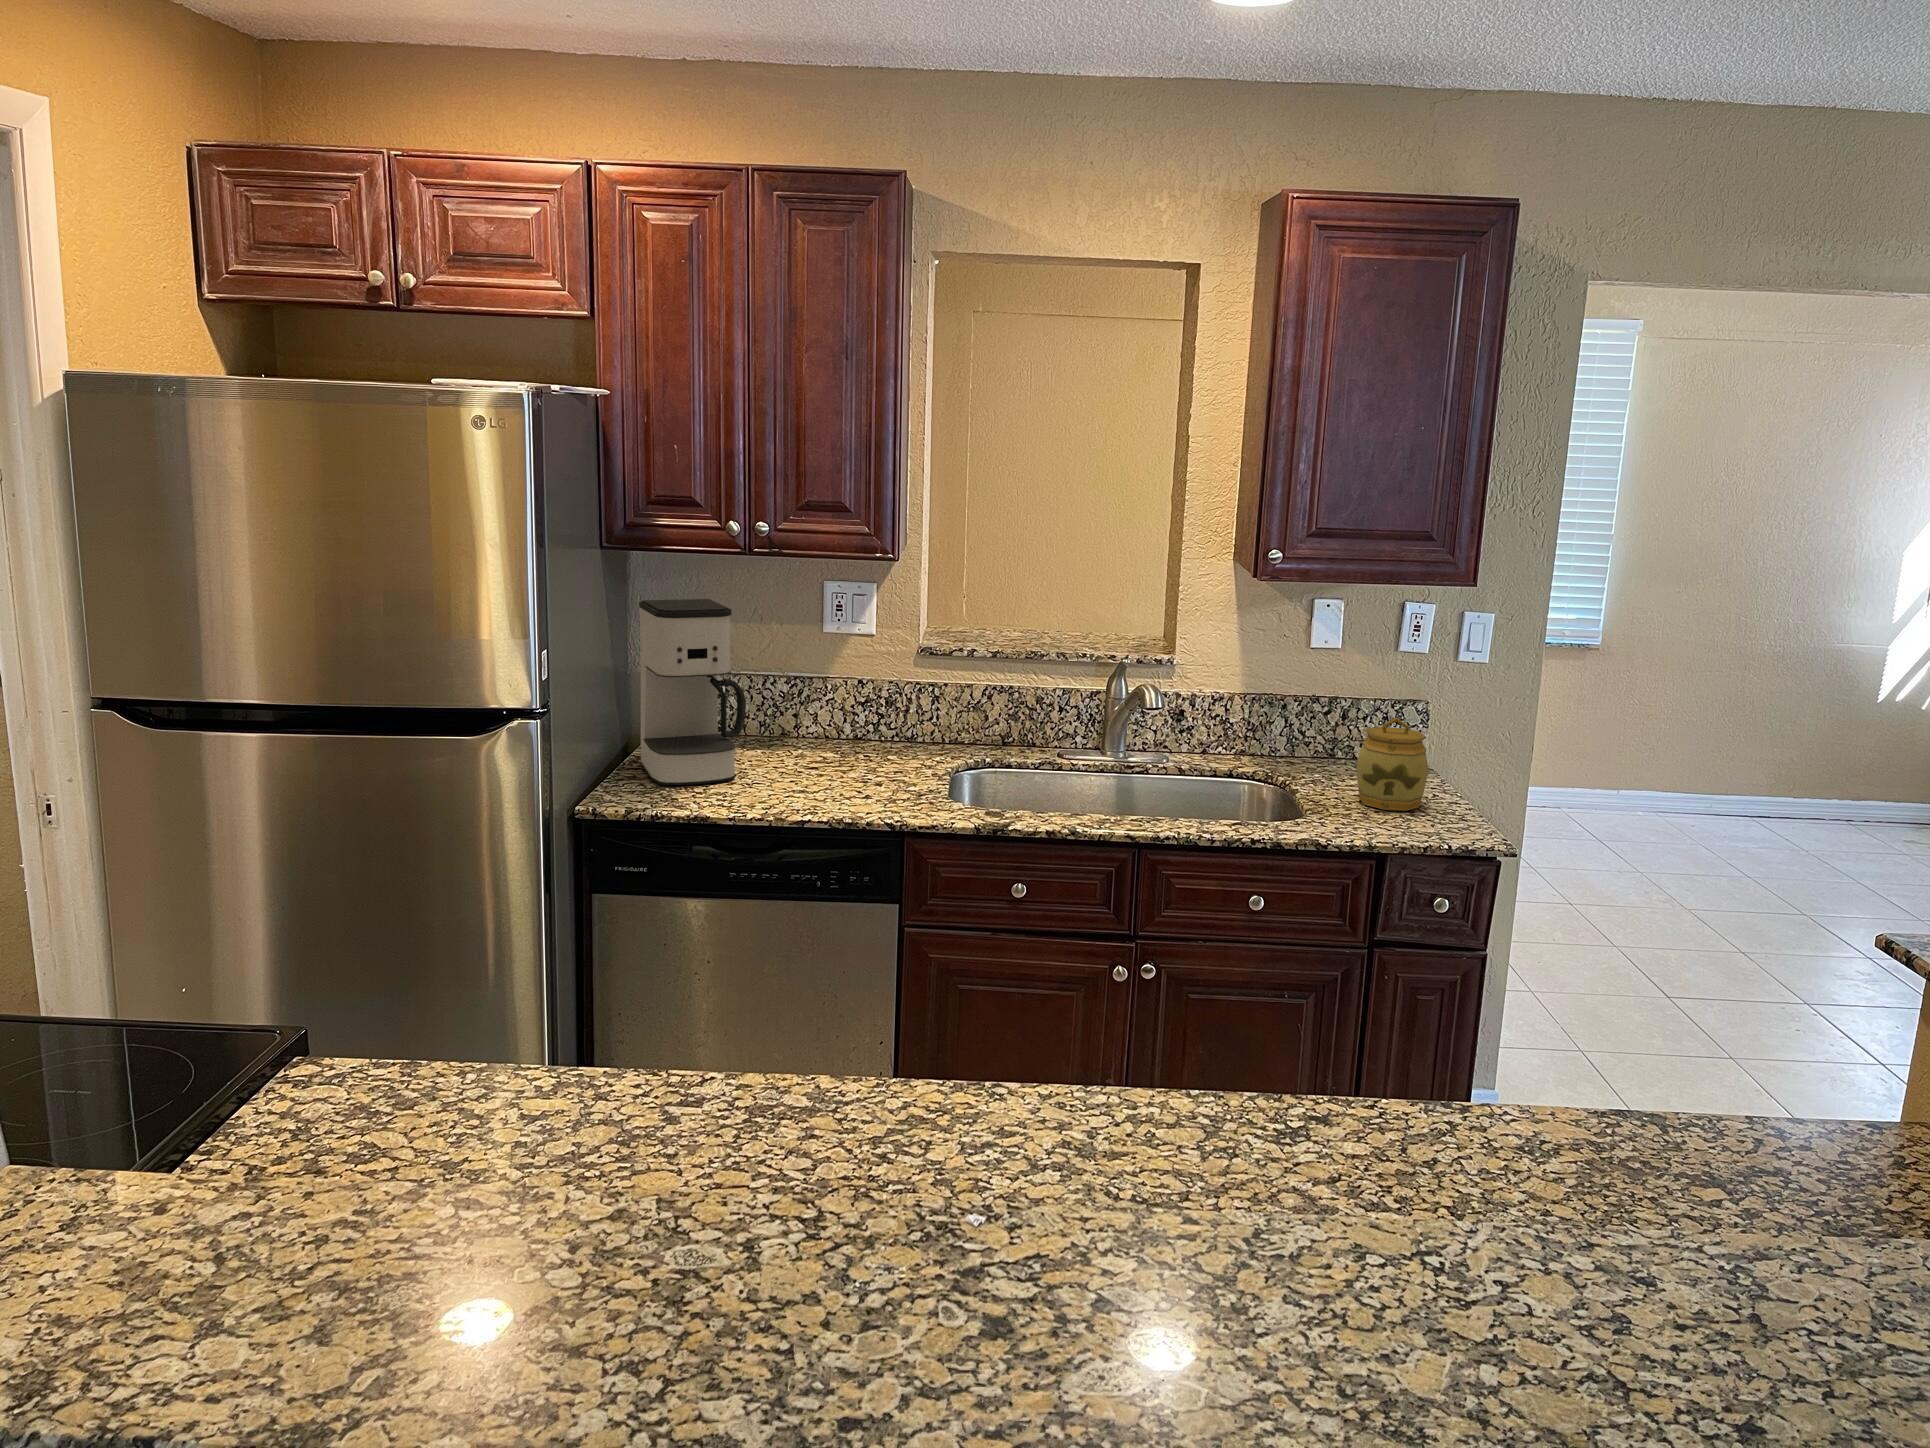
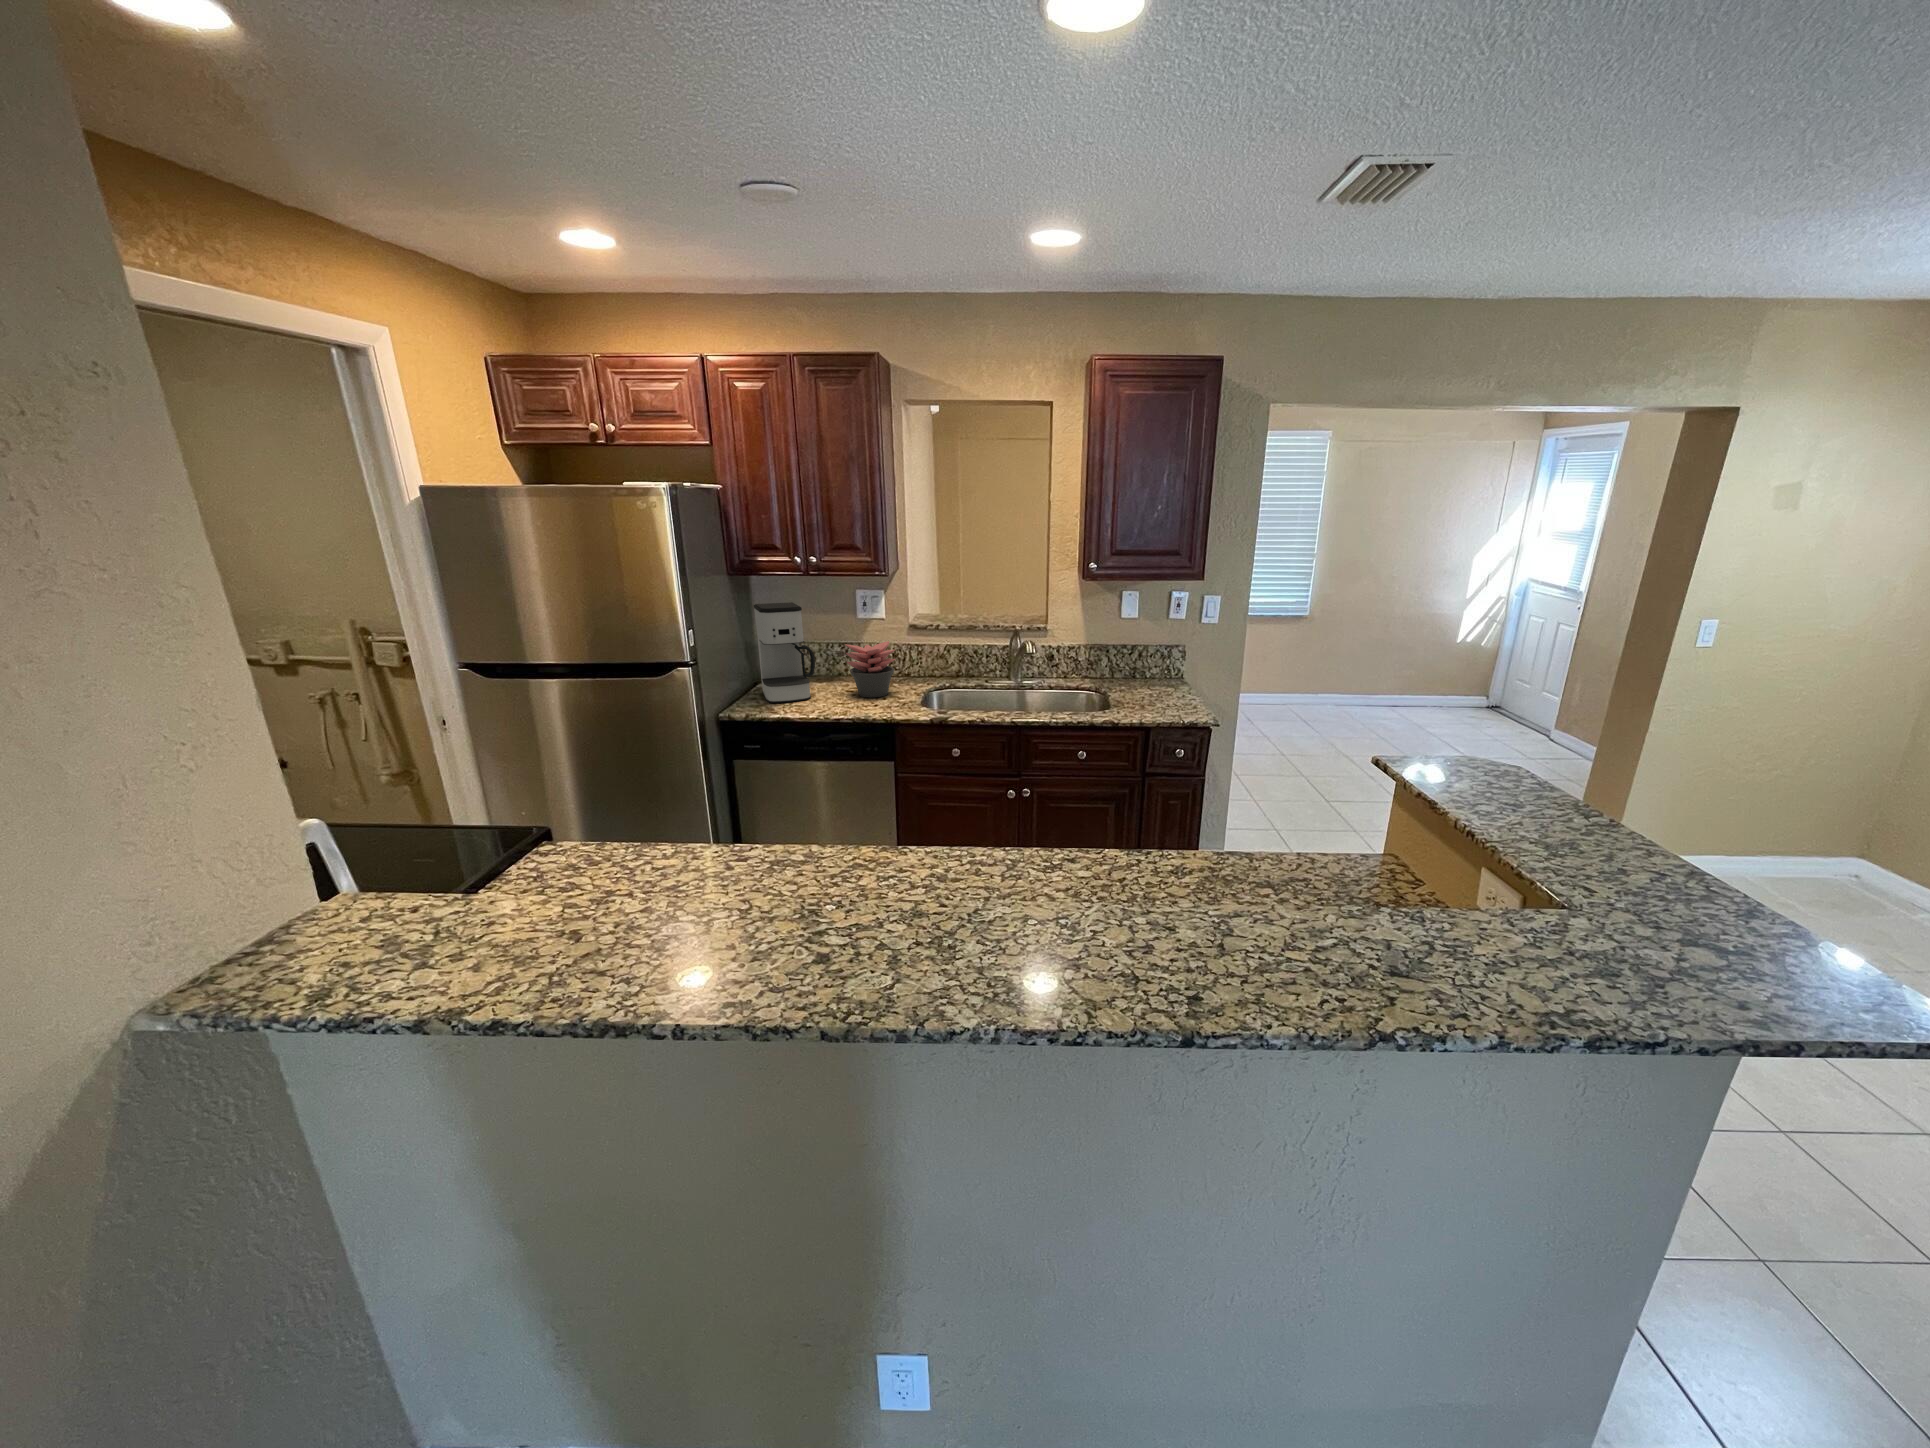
succulent plant: none [805,675,899,780] -> present [846,641,895,697]
jar: present [1357,718,1428,811] -> none [1140,655,1177,705]

